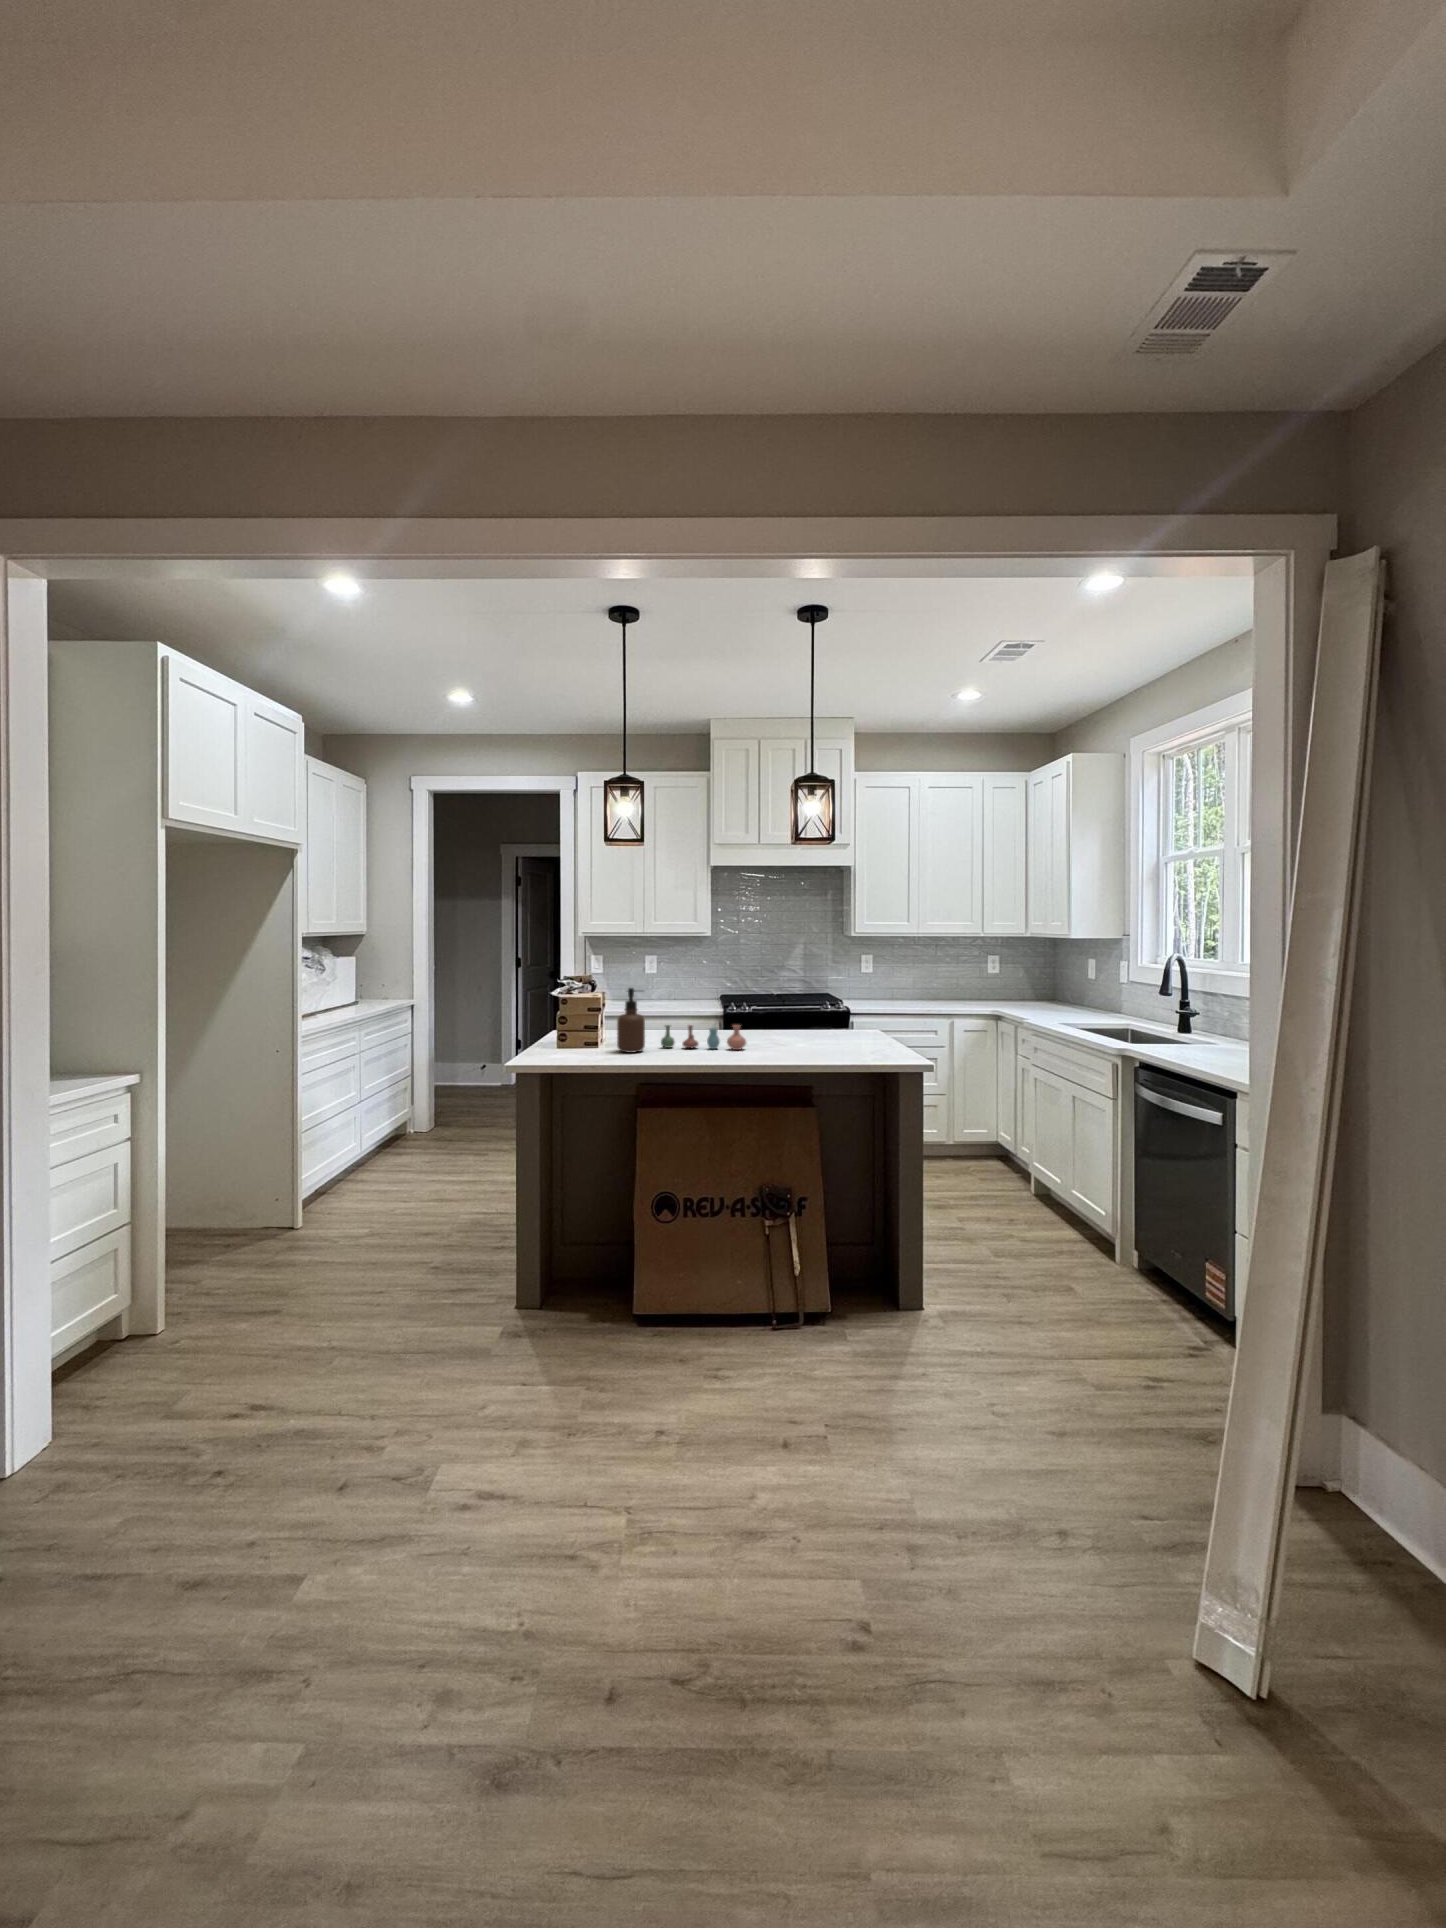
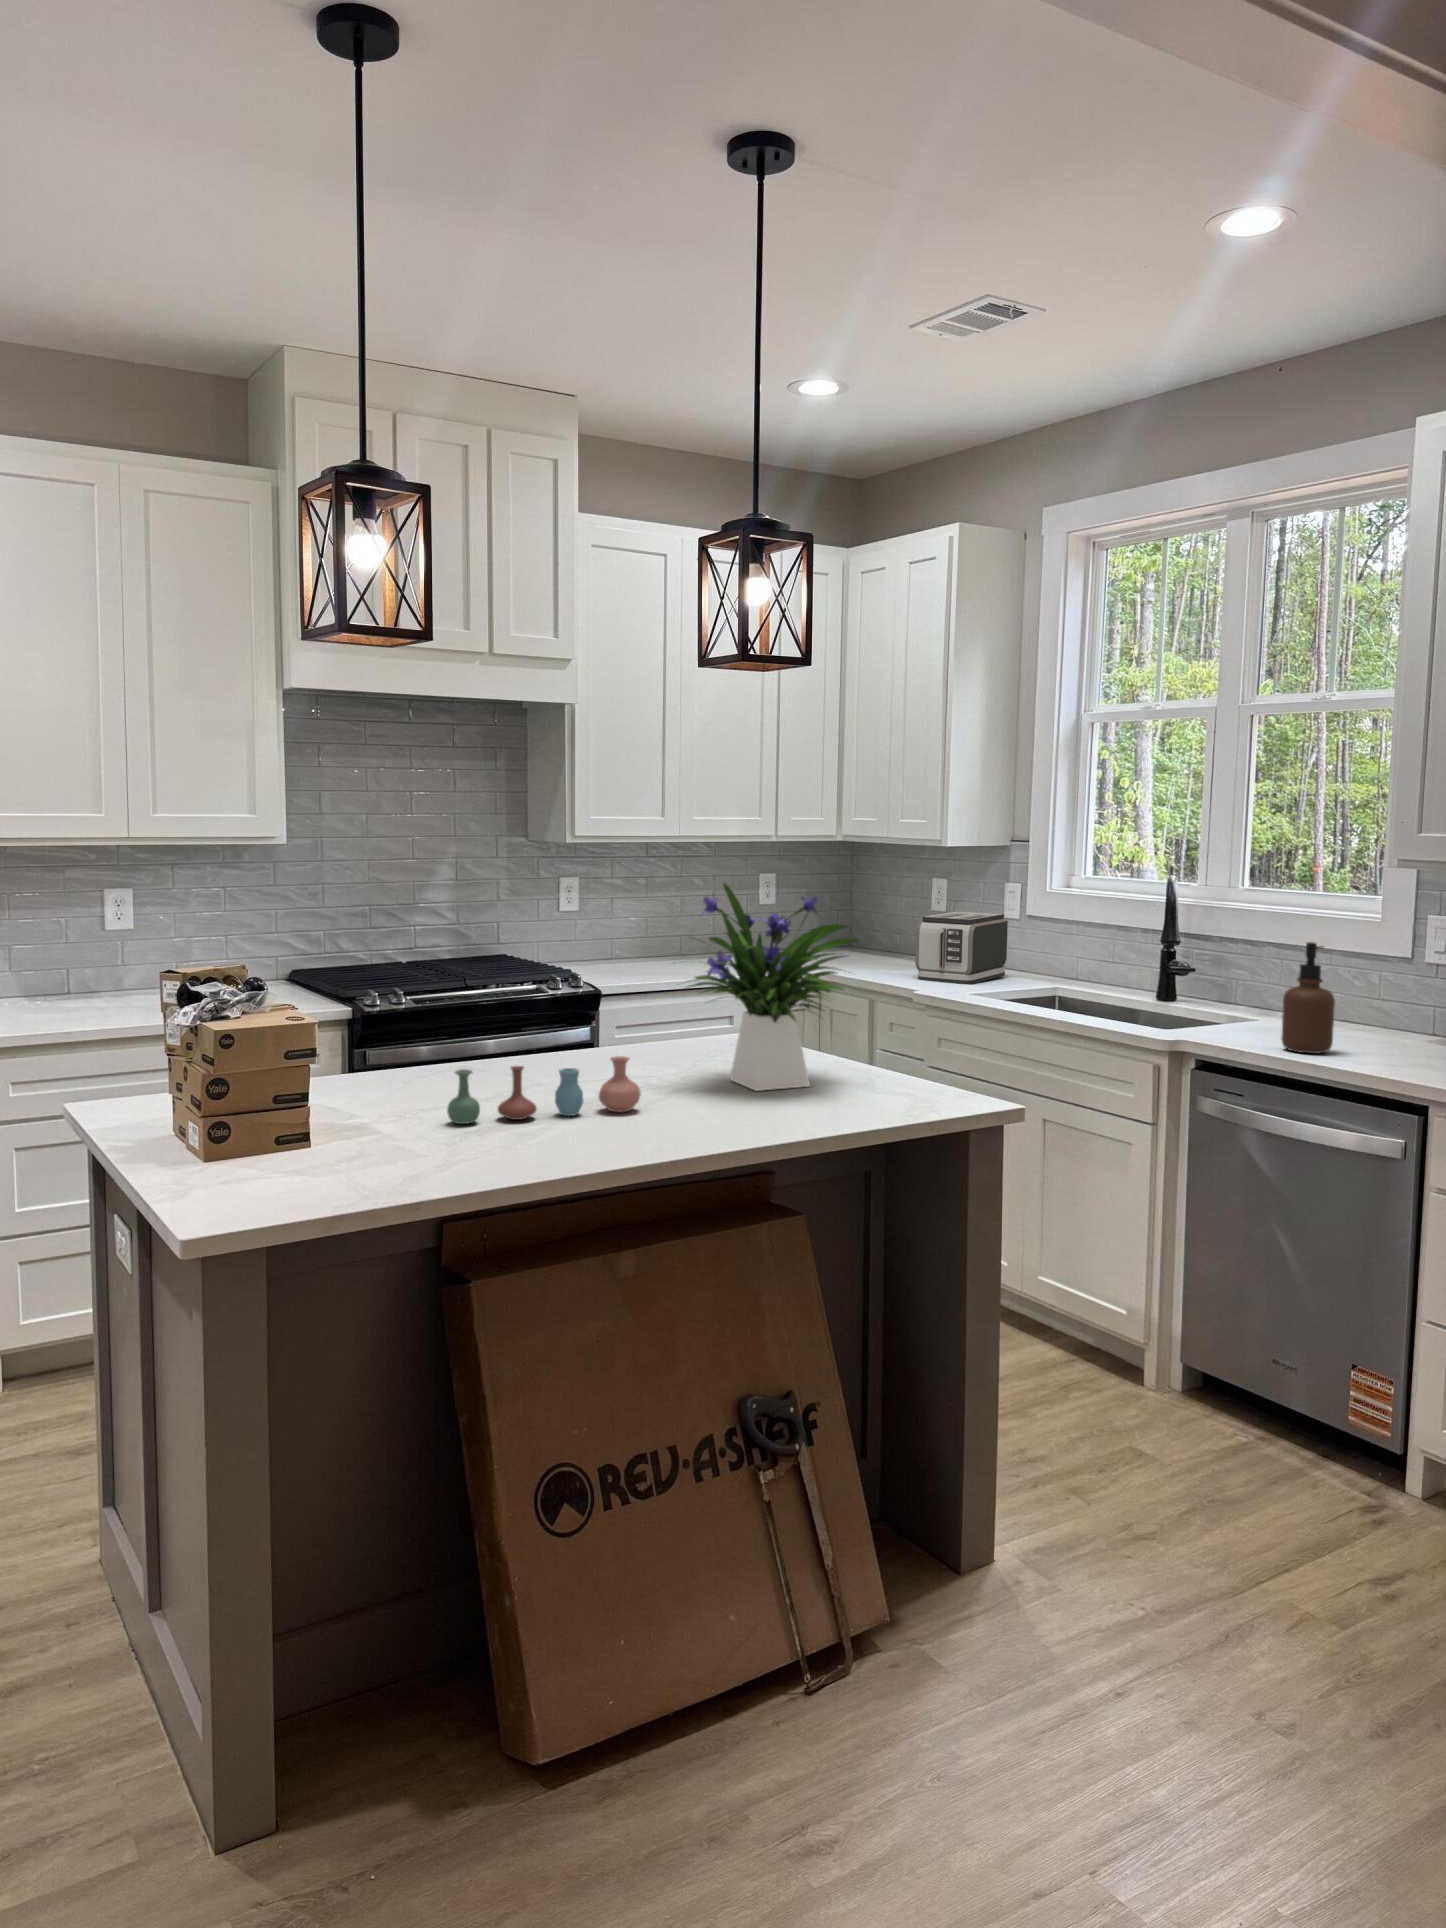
flower arrangement: none [780,948,874,1049] -> present [689,883,858,1091]
toaster: none [1047,978,1115,1020] -> present [915,911,1008,984]
soap dispenser: present [617,988,645,1053] -> present [1281,942,1335,1053]

